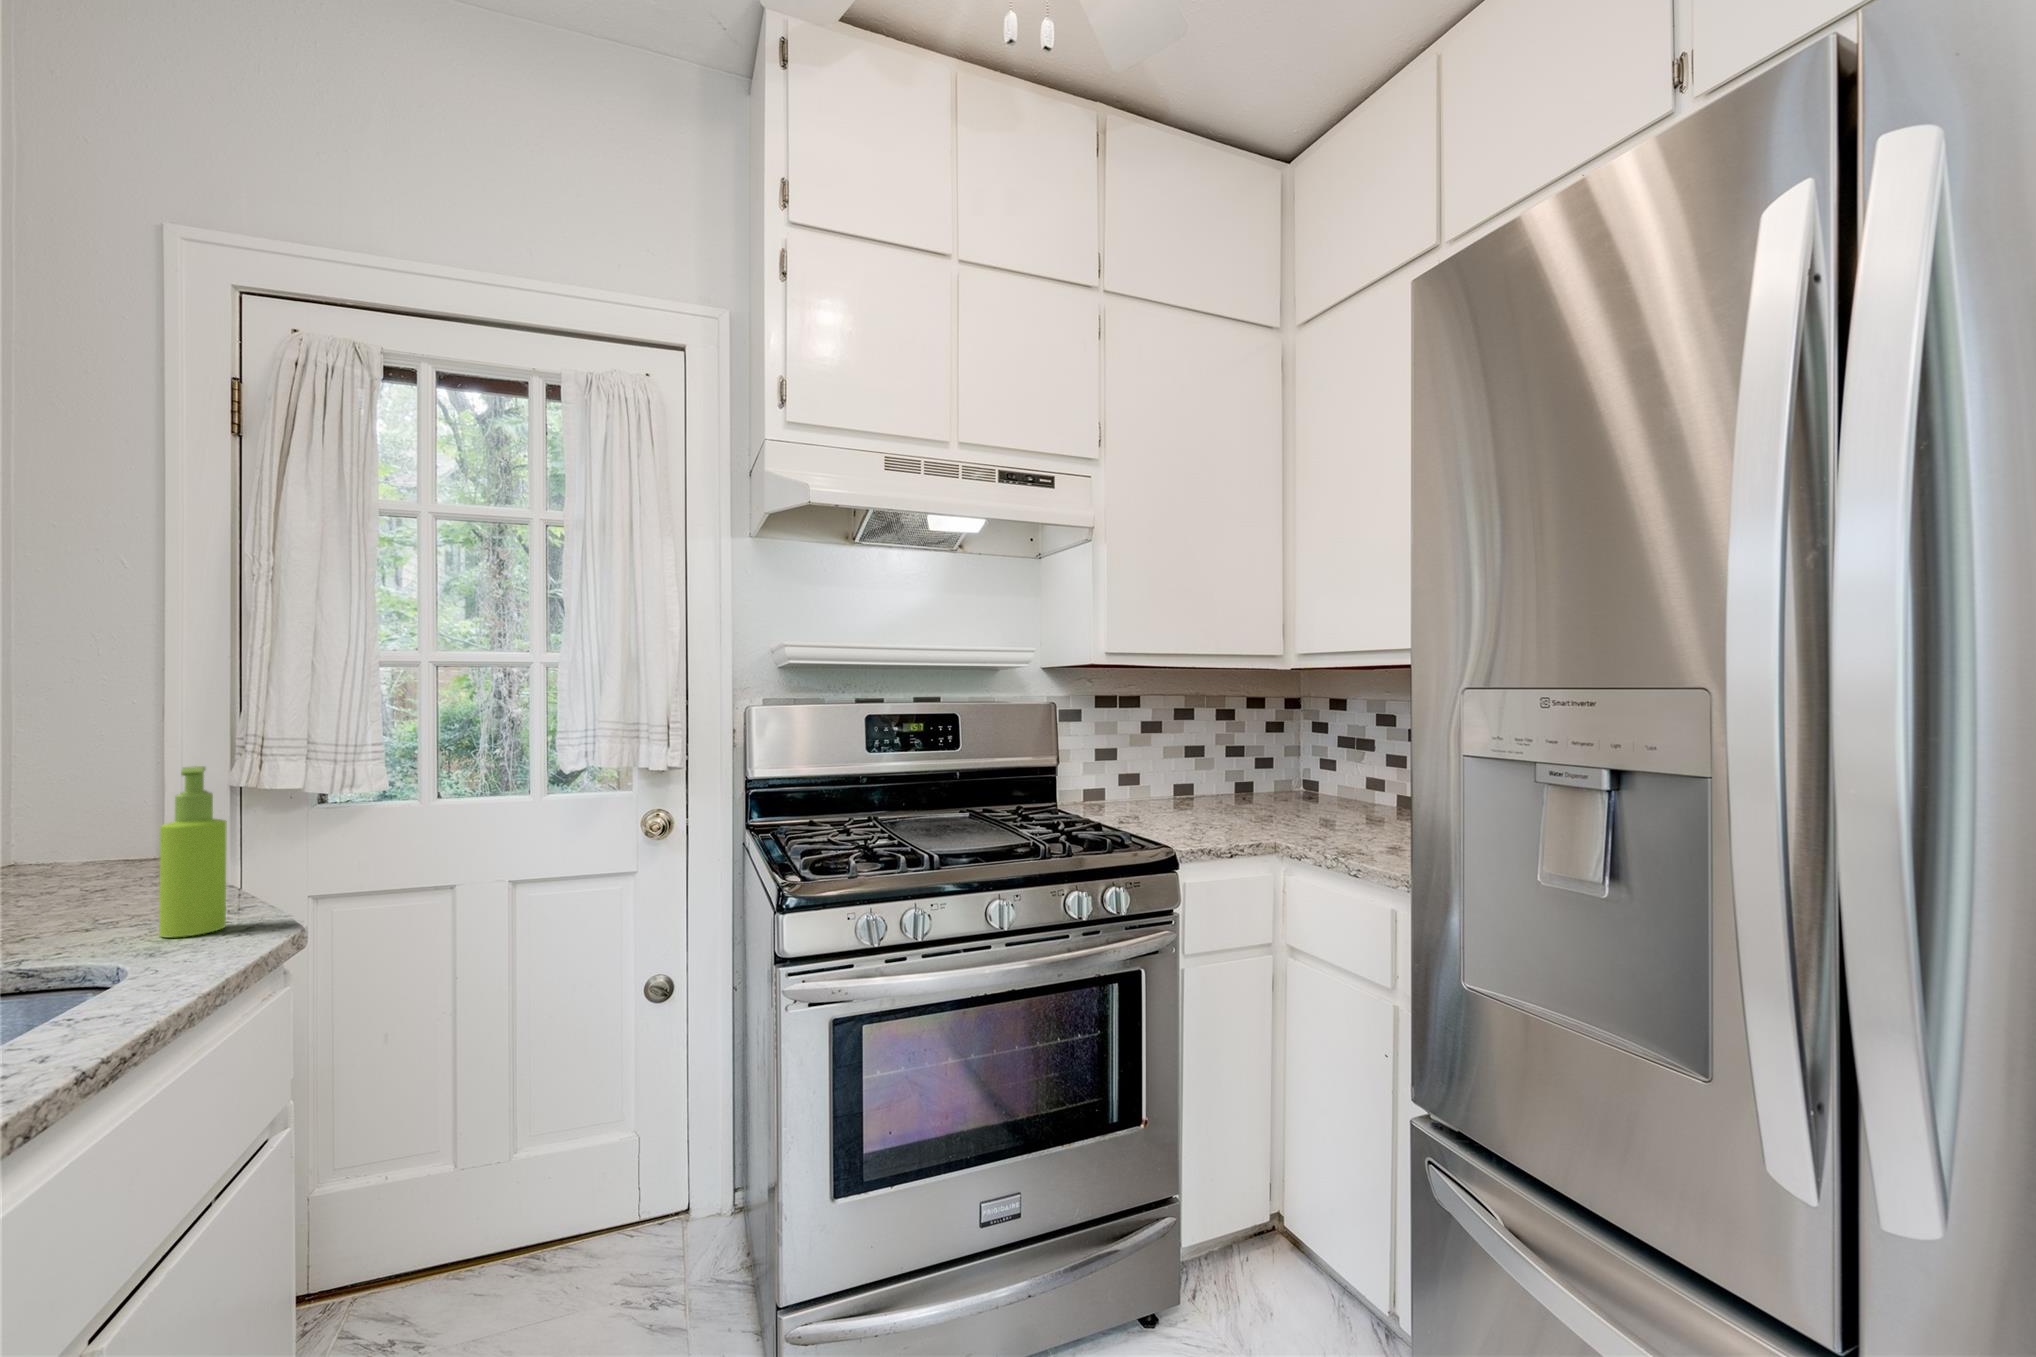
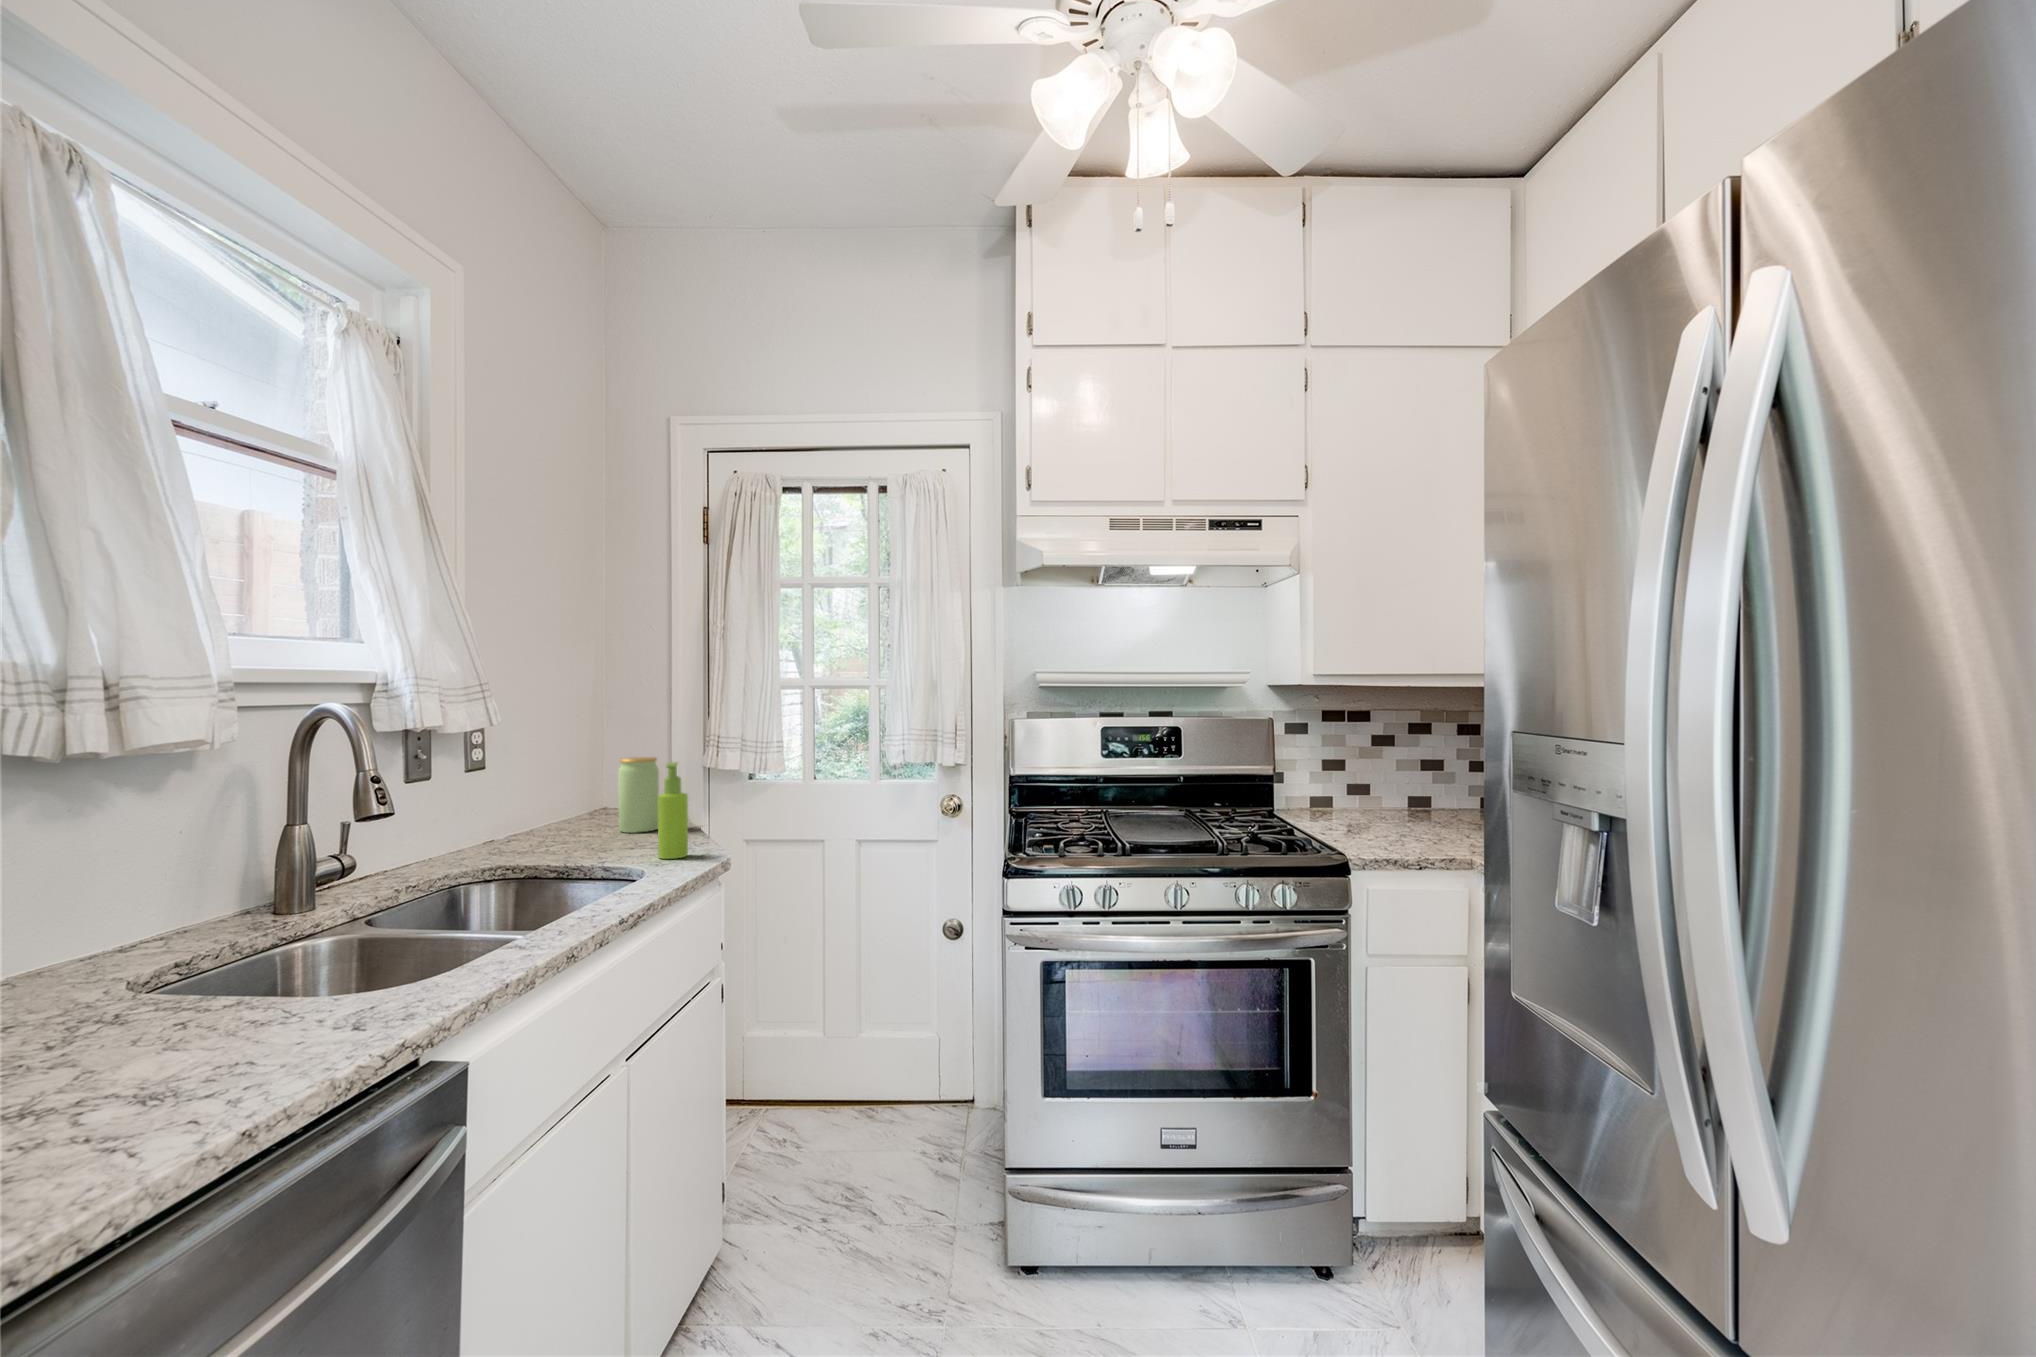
jar: none [63,767,155,898] -> present [618,757,659,833]

